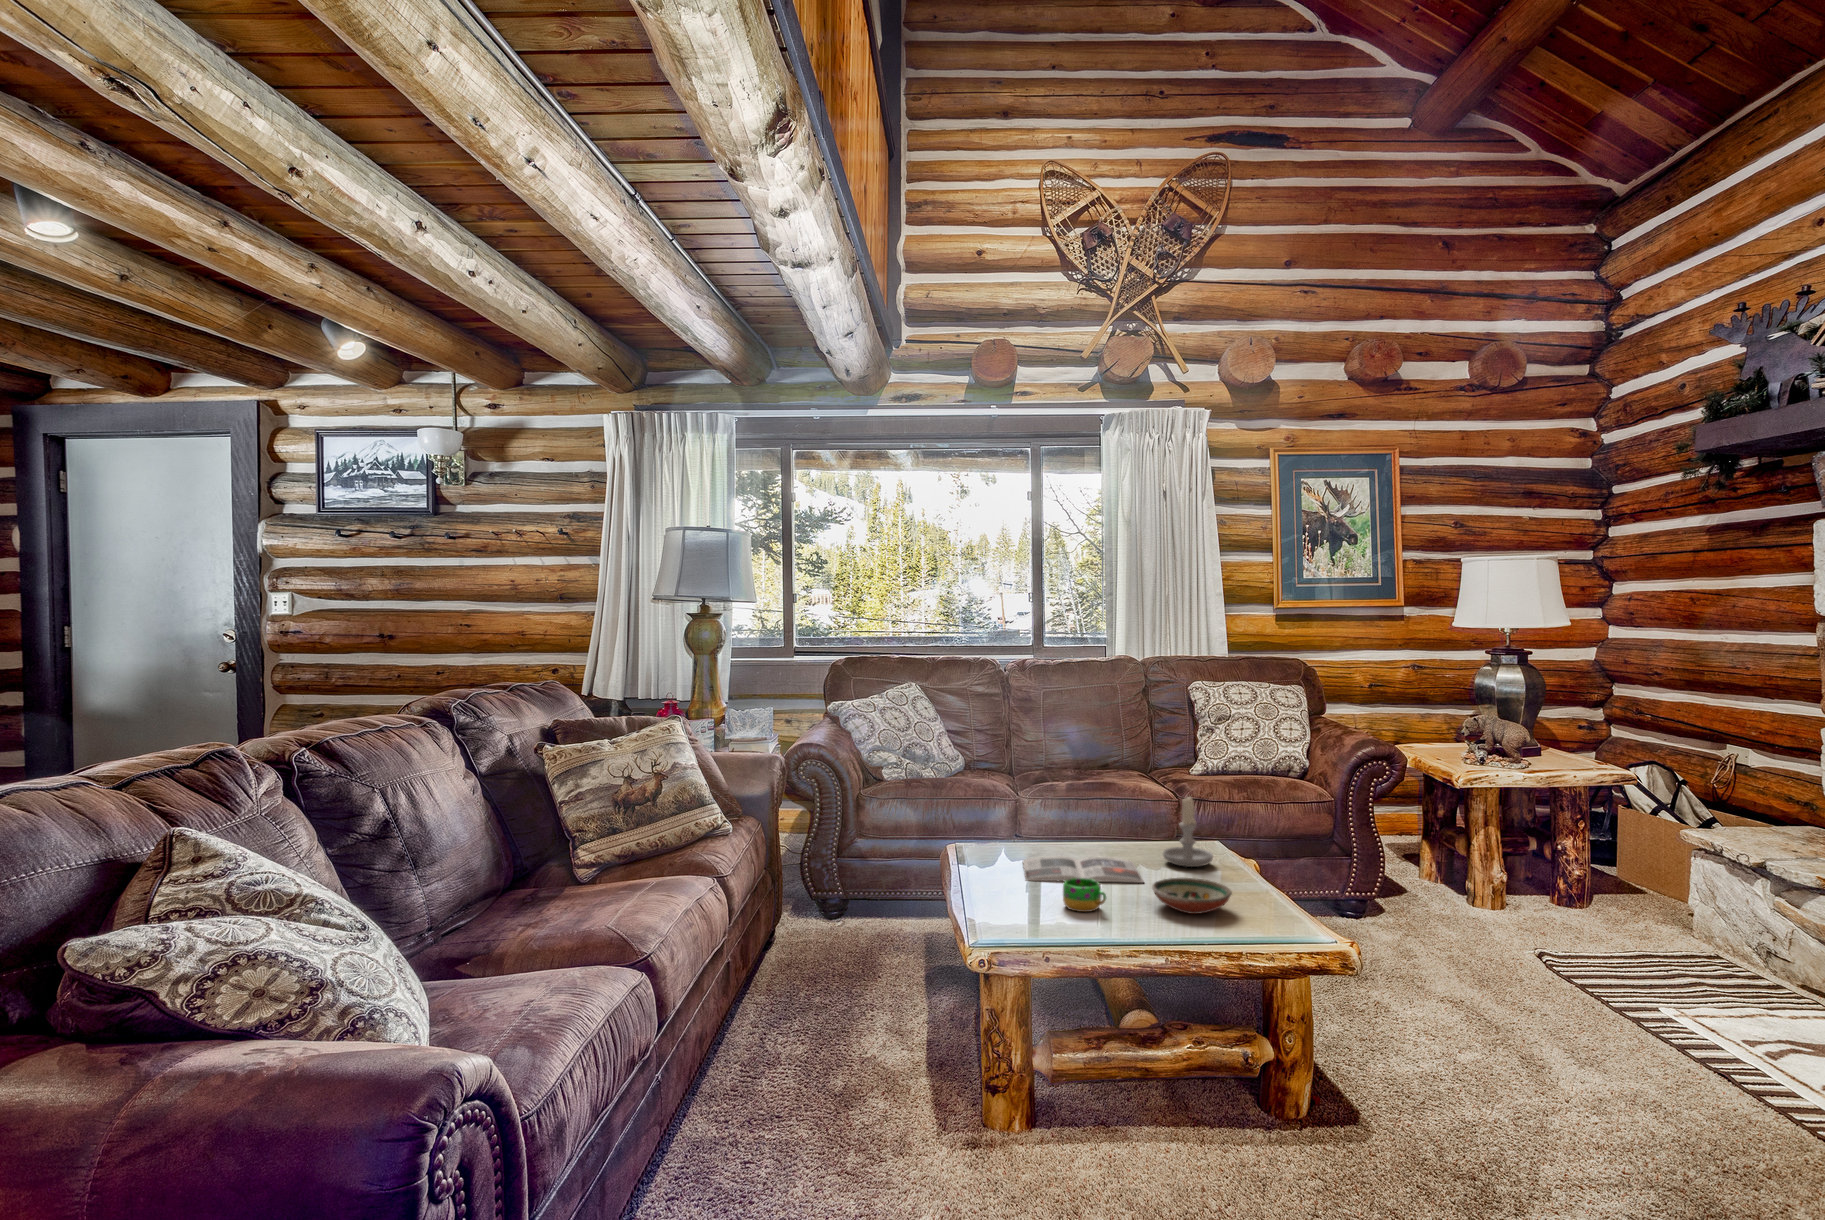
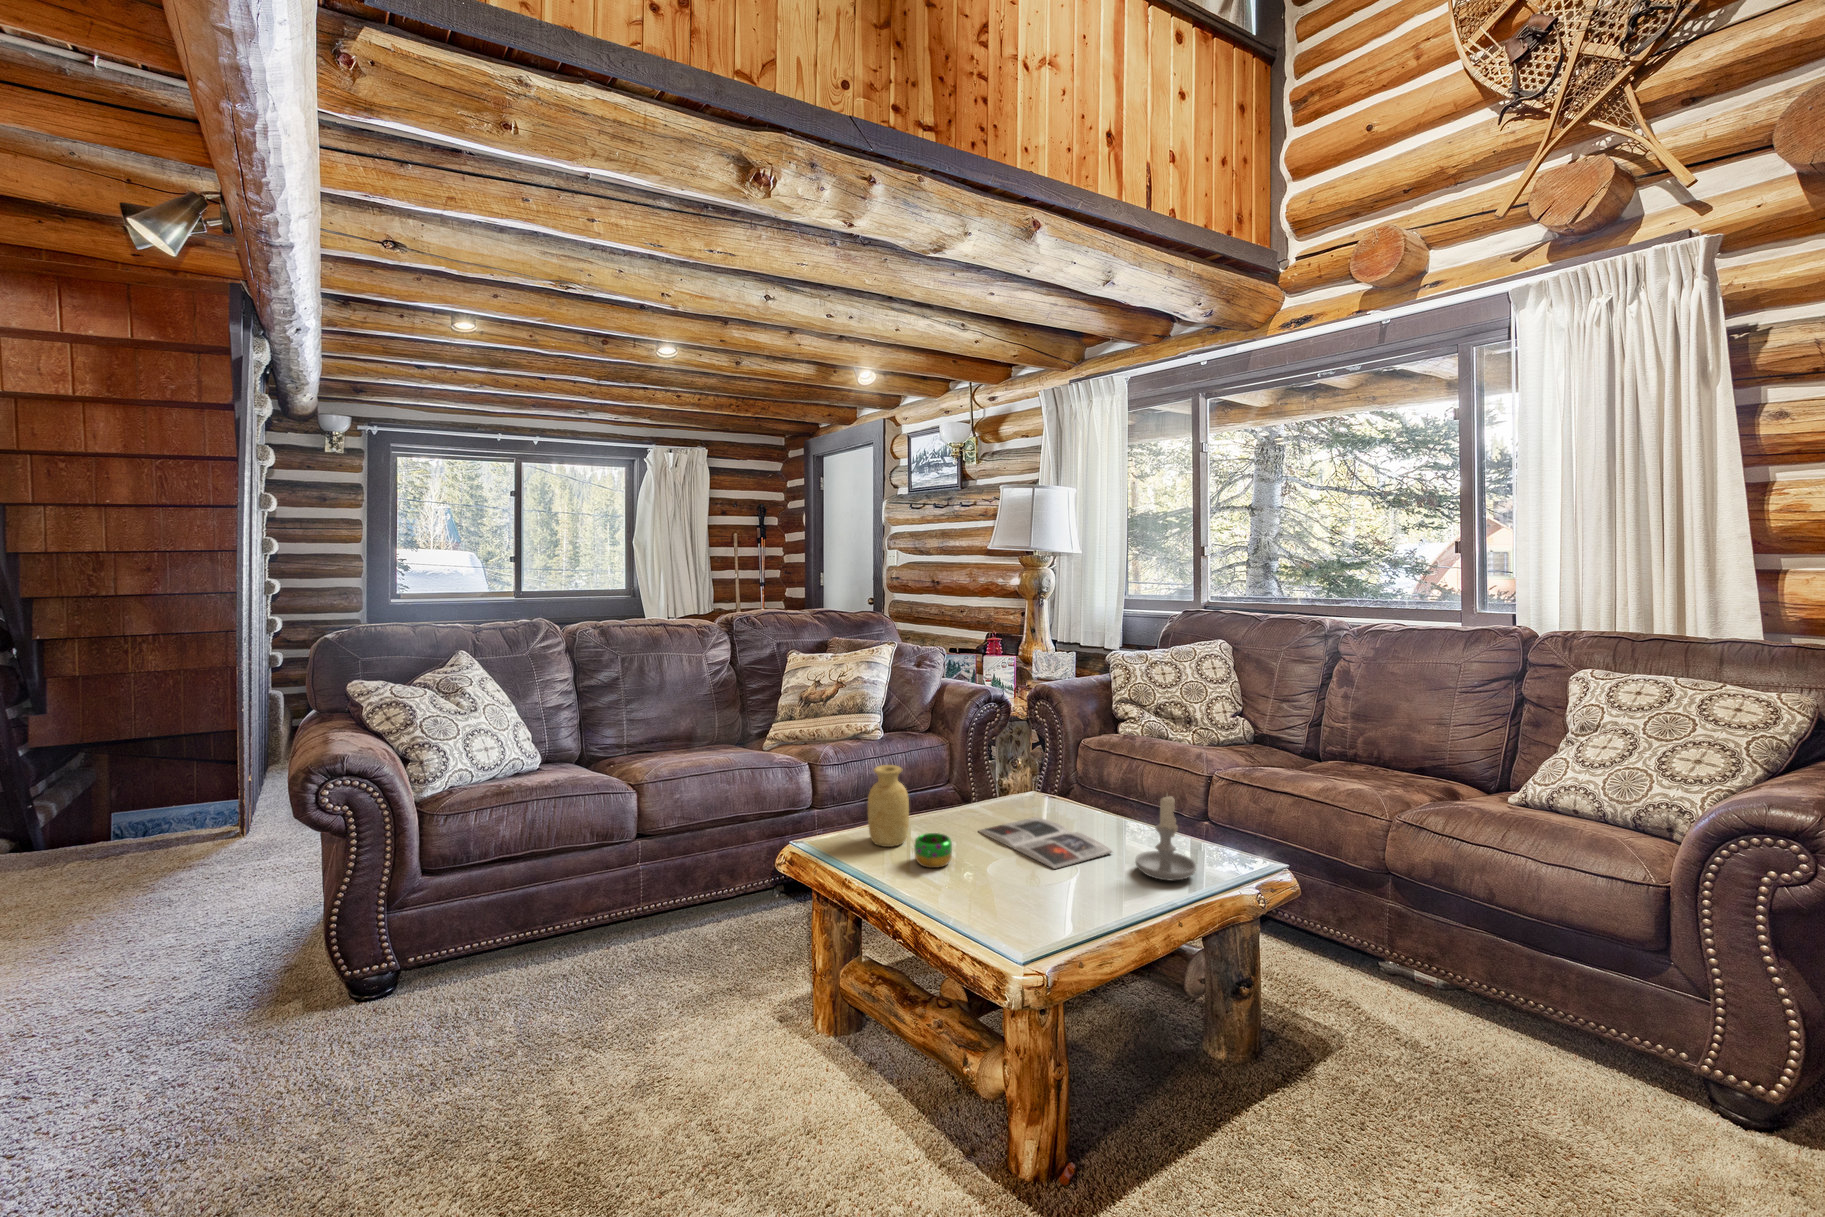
vase: none [985,824,1030,914] -> present [868,765,909,847]
decorative bowl: present [1152,878,1232,914] -> none [962,863,1047,909]

